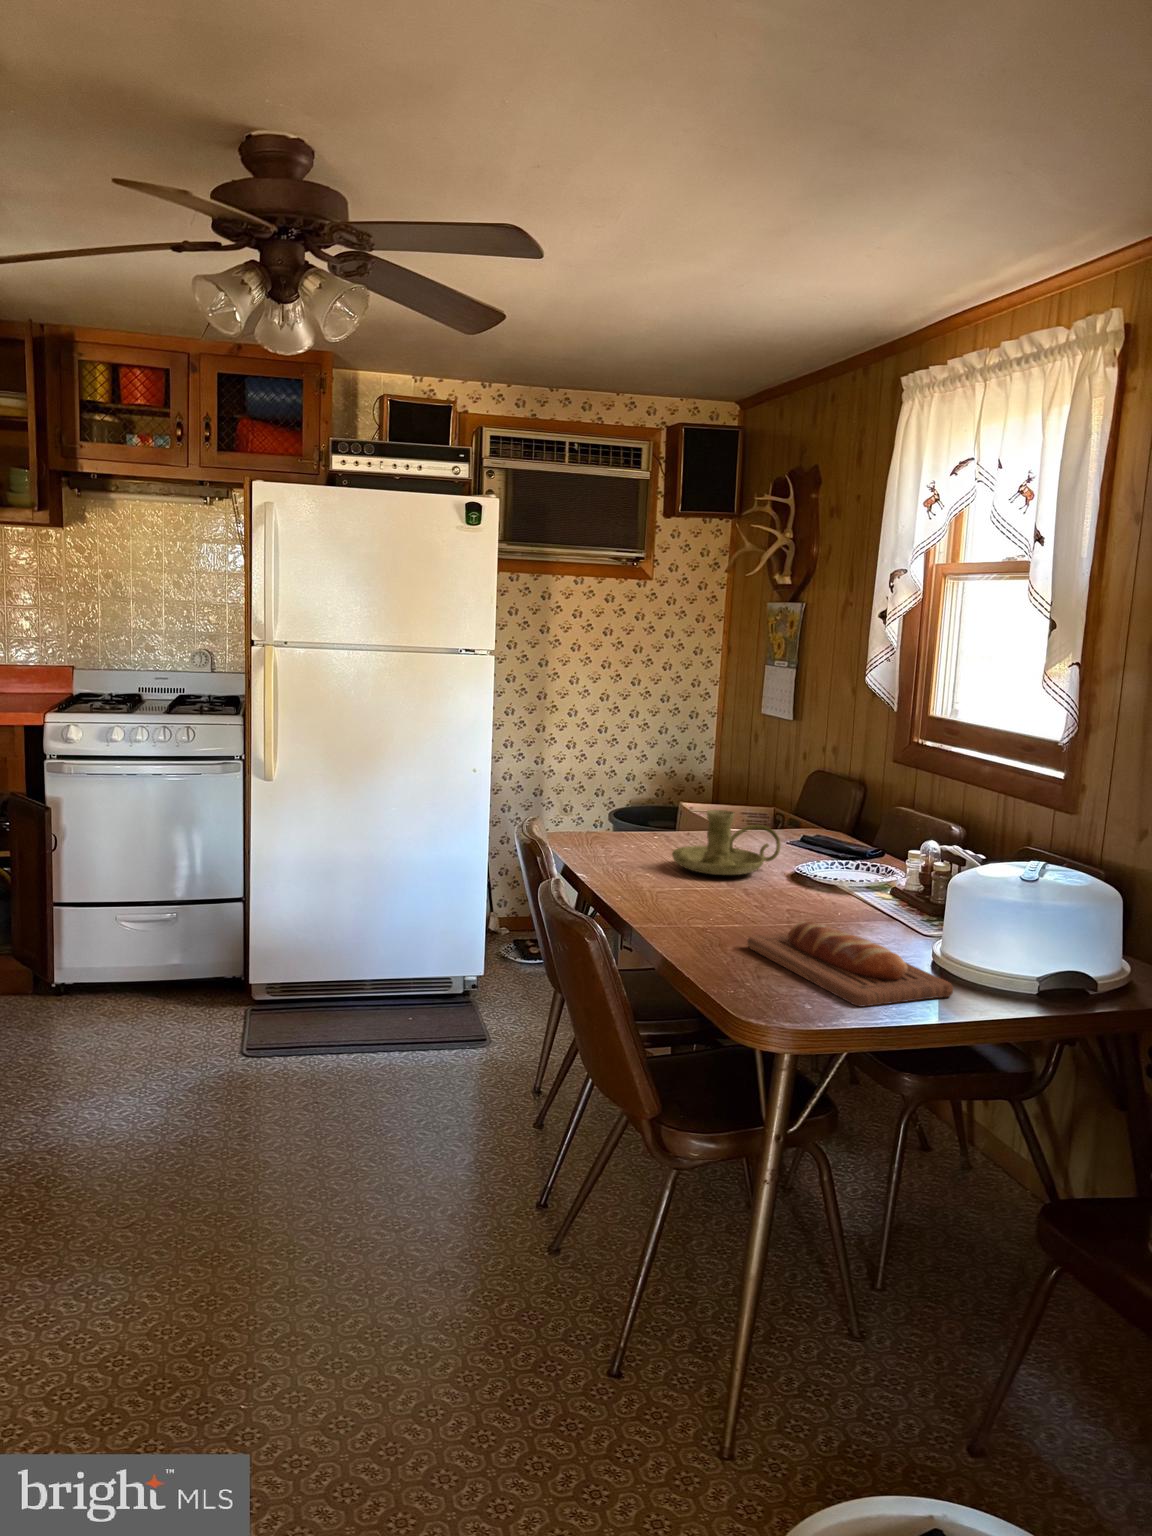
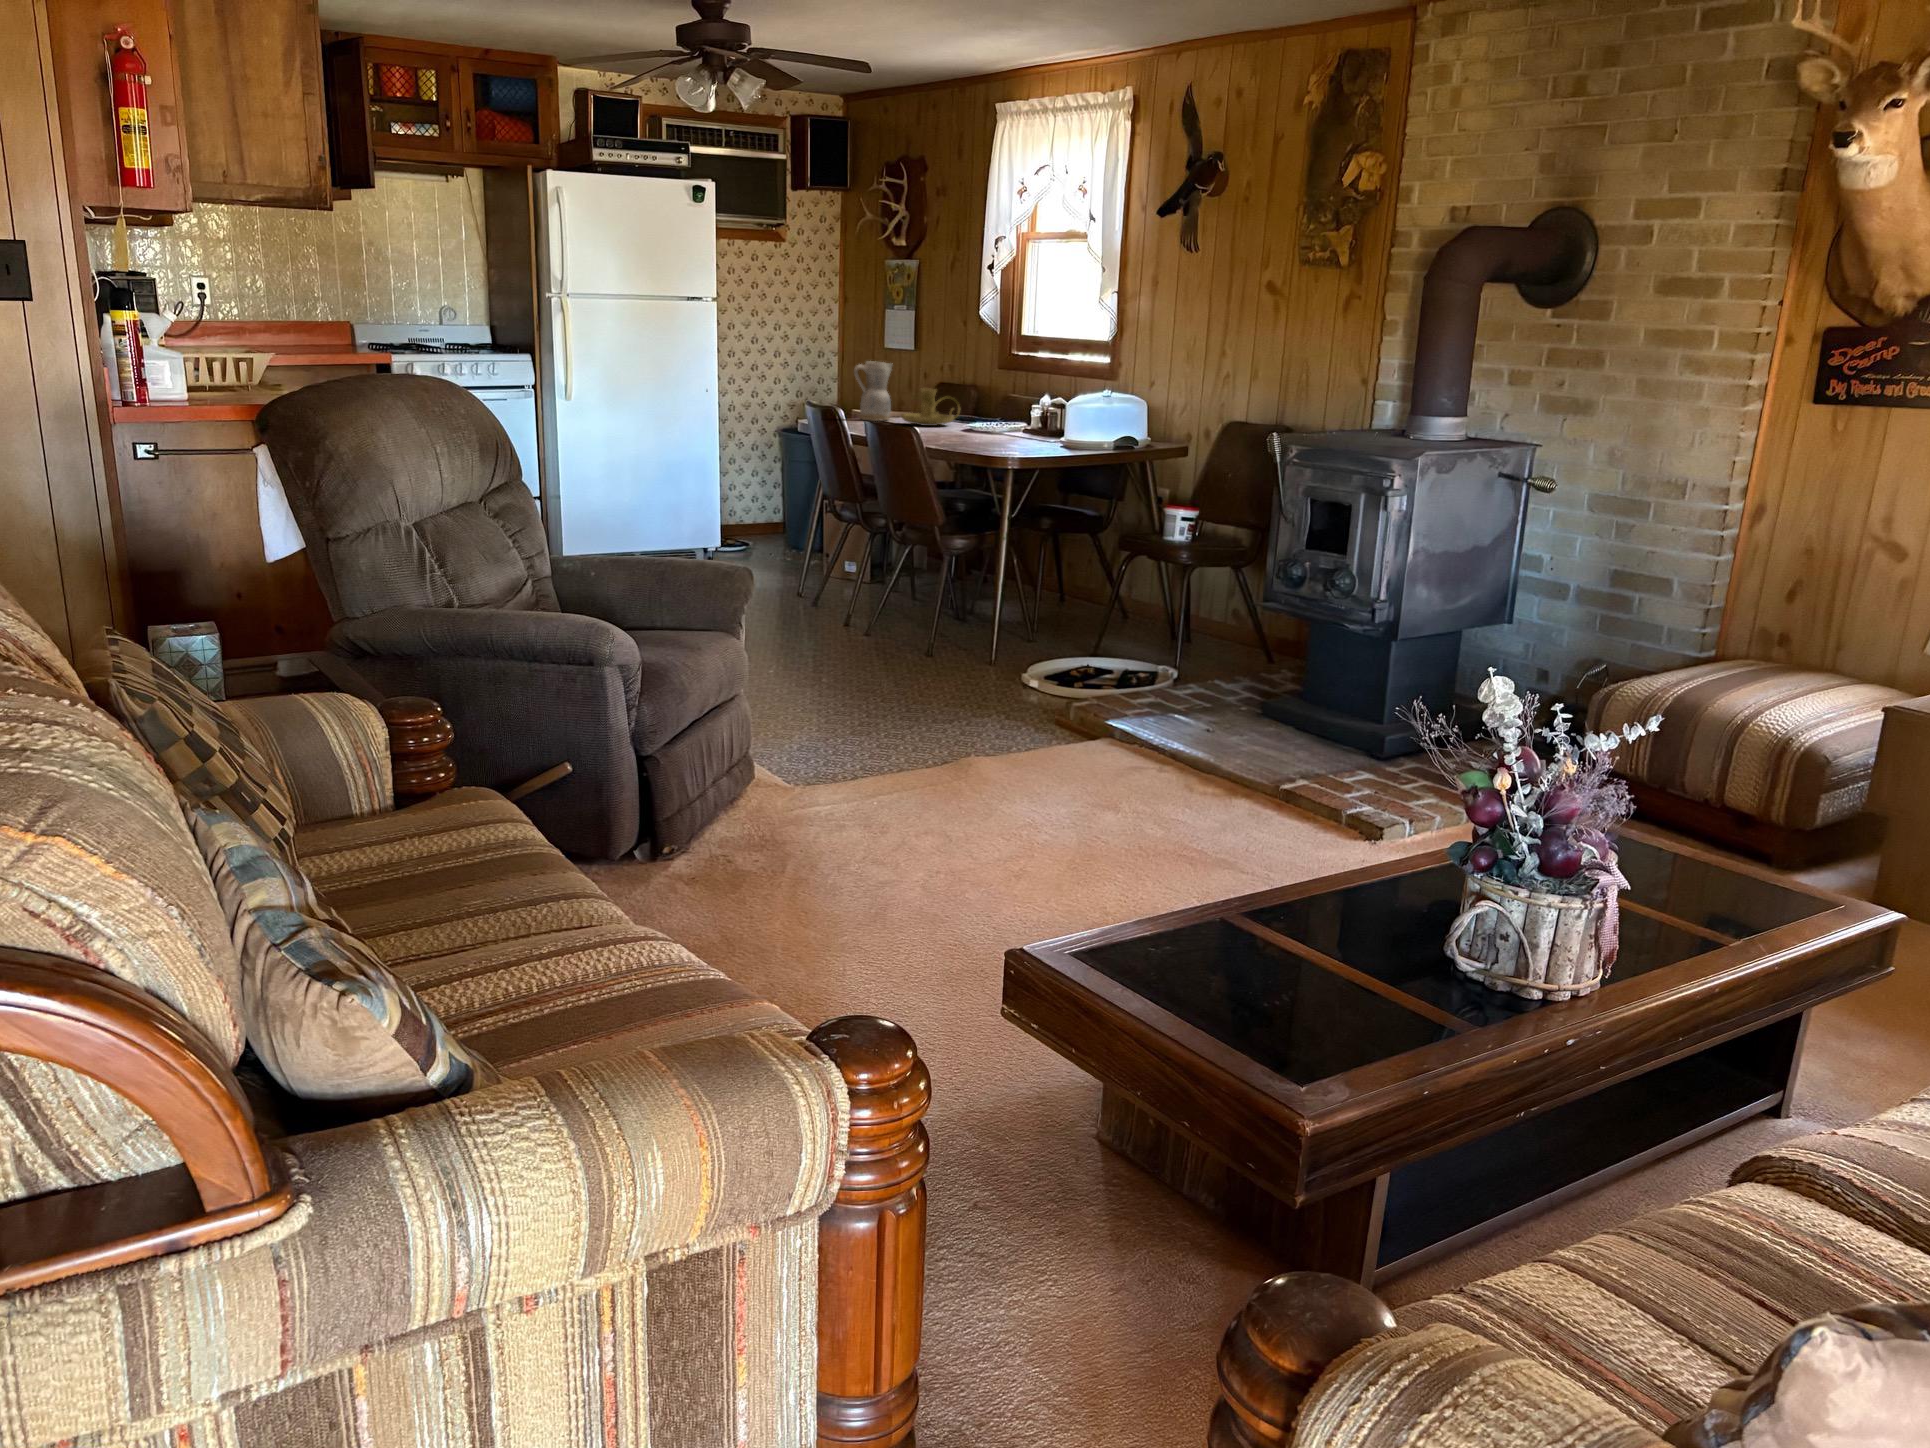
ceramic pitcher: none [620,754,683,849] -> present [854,361,892,421]
bread loaf: present [747,921,953,1006] -> none [980,422,1080,446]

